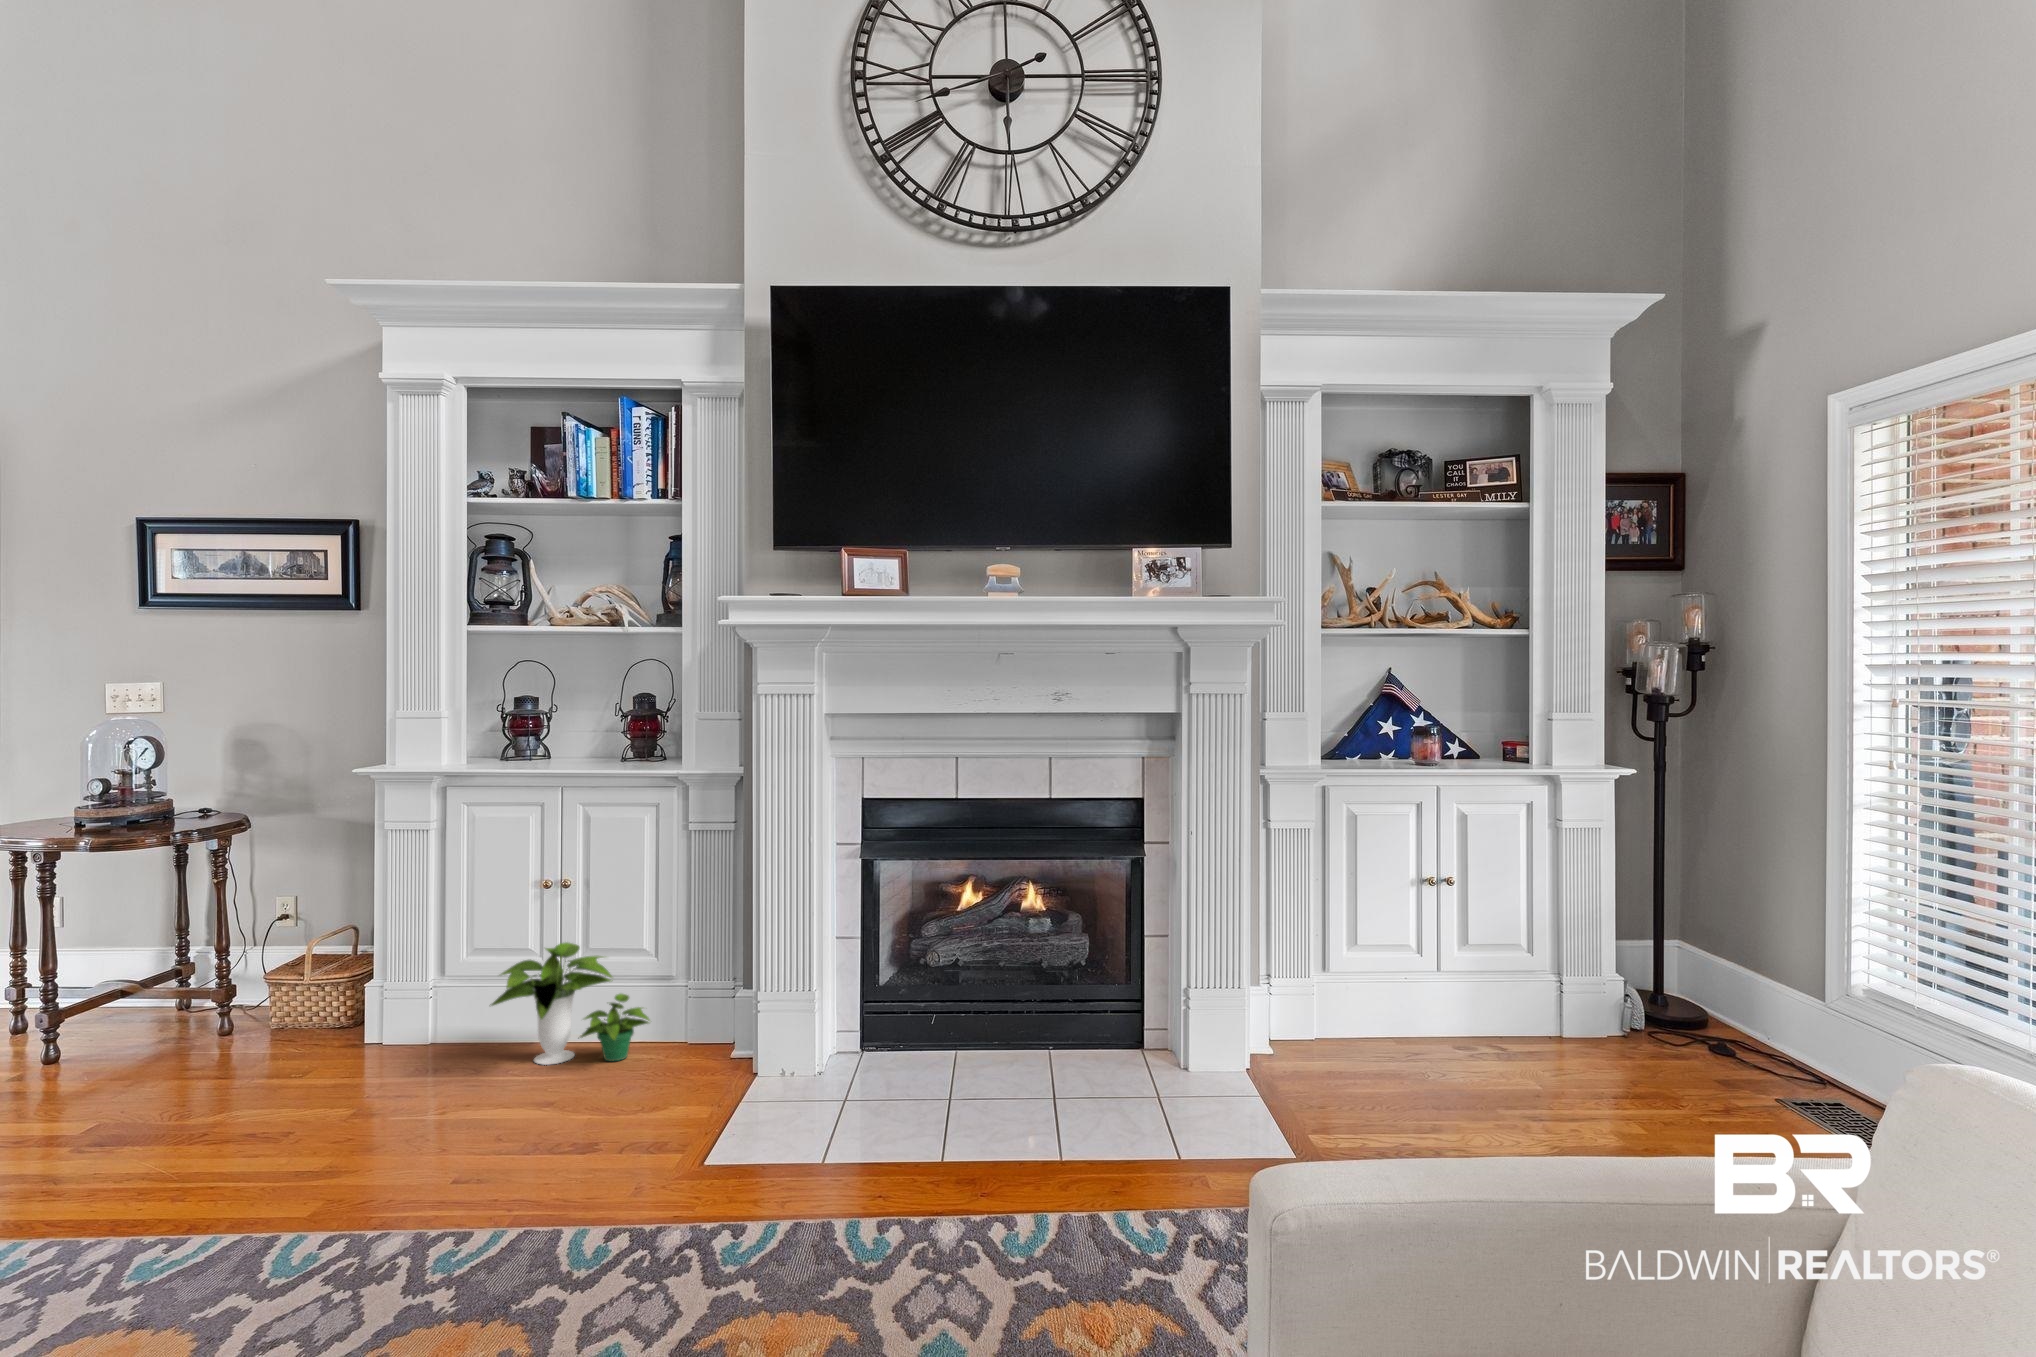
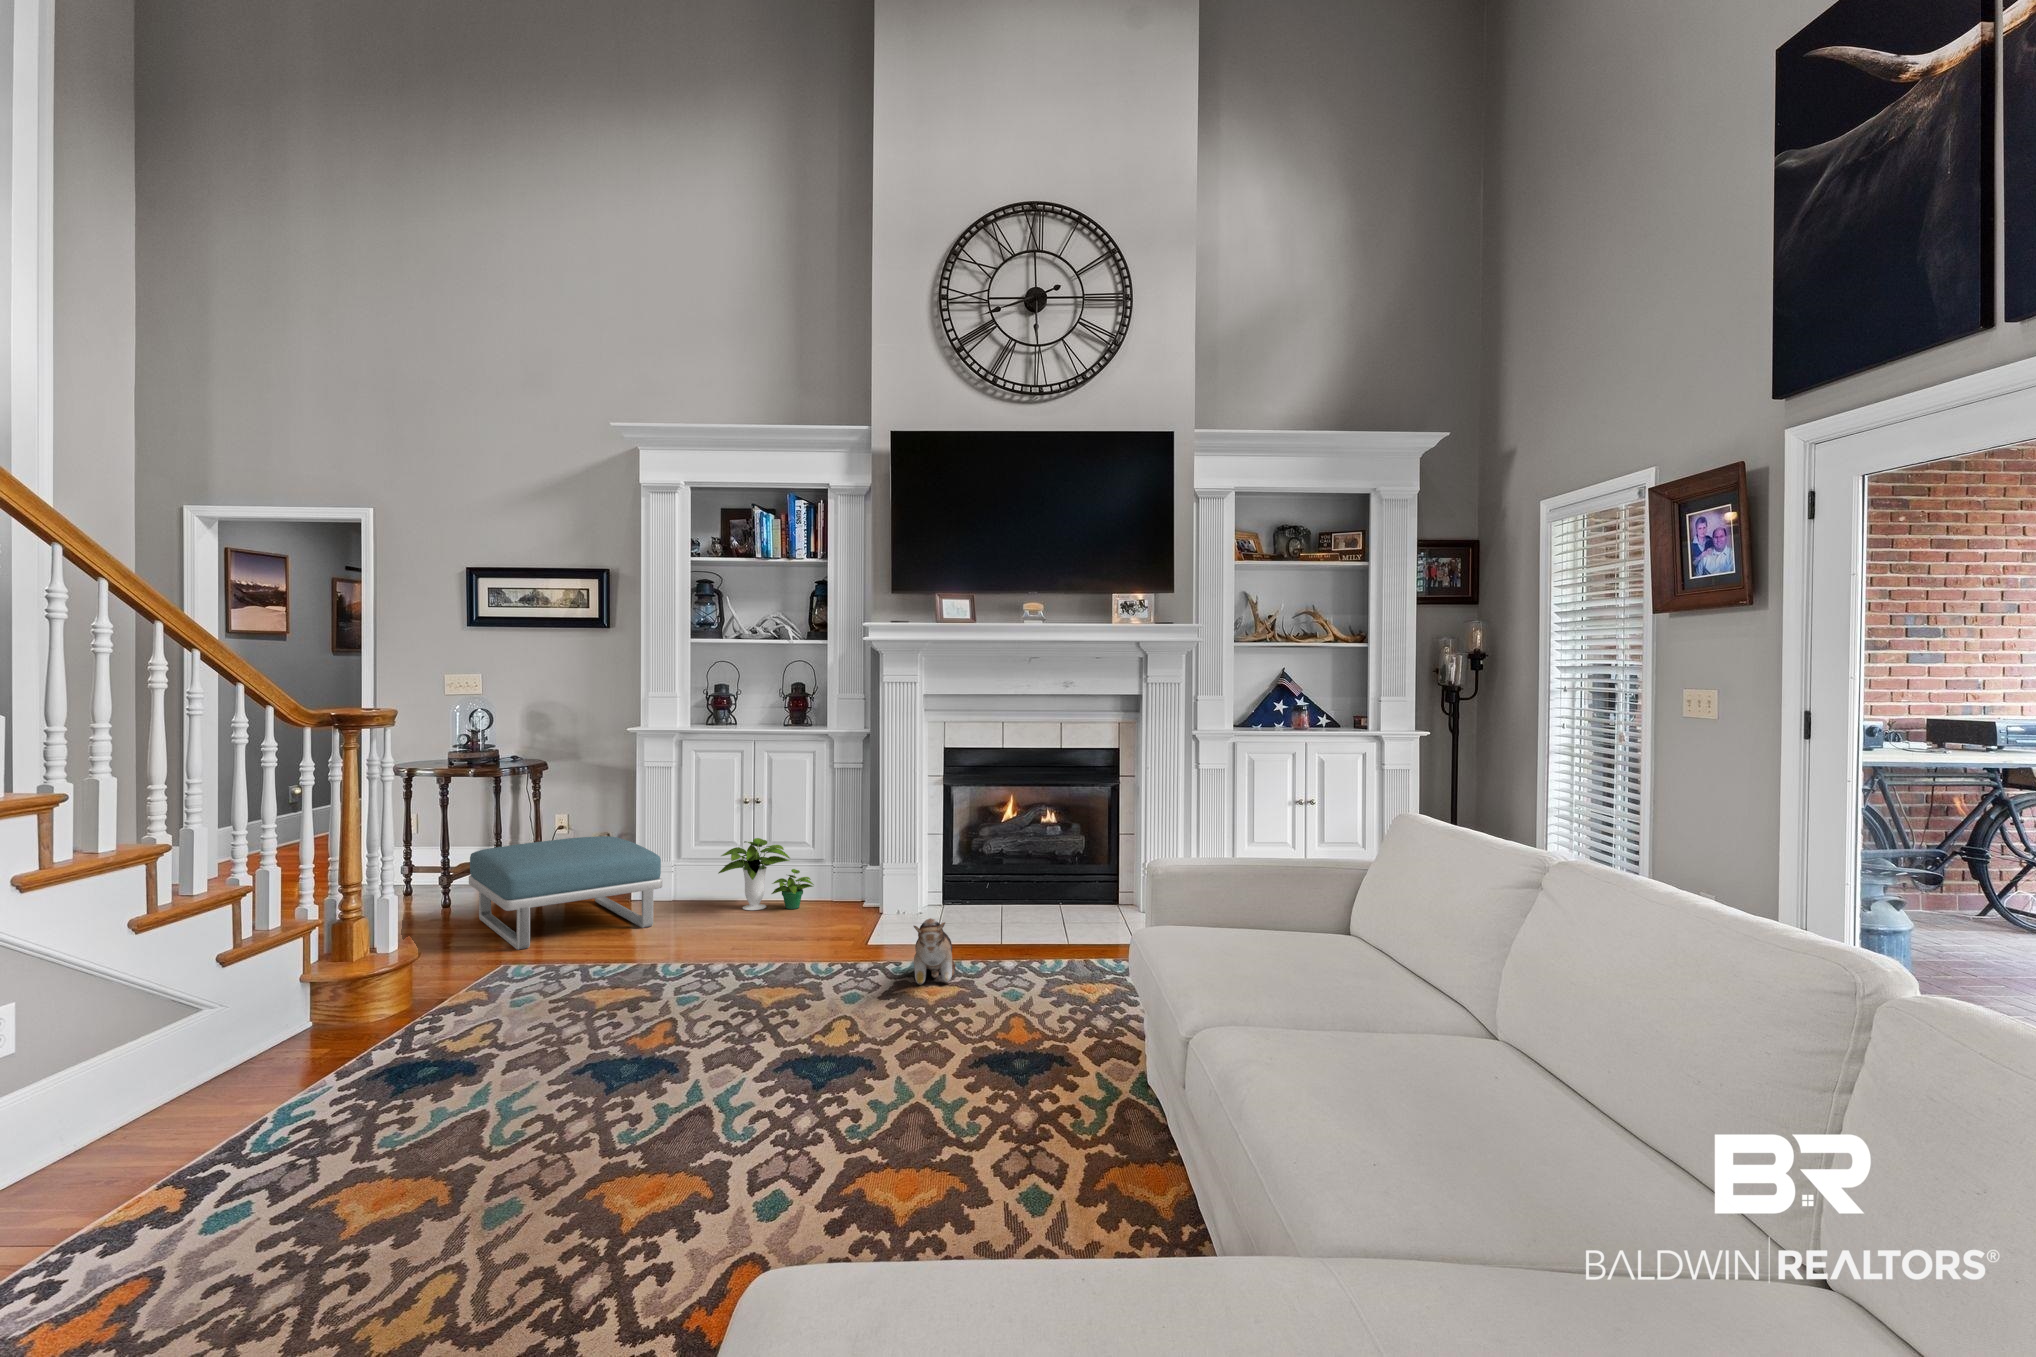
footstool: none [50,941,380,1174] -> present [469,836,662,950]
plush toy: none [752,1156,848,1283] -> present [914,918,955,985]

